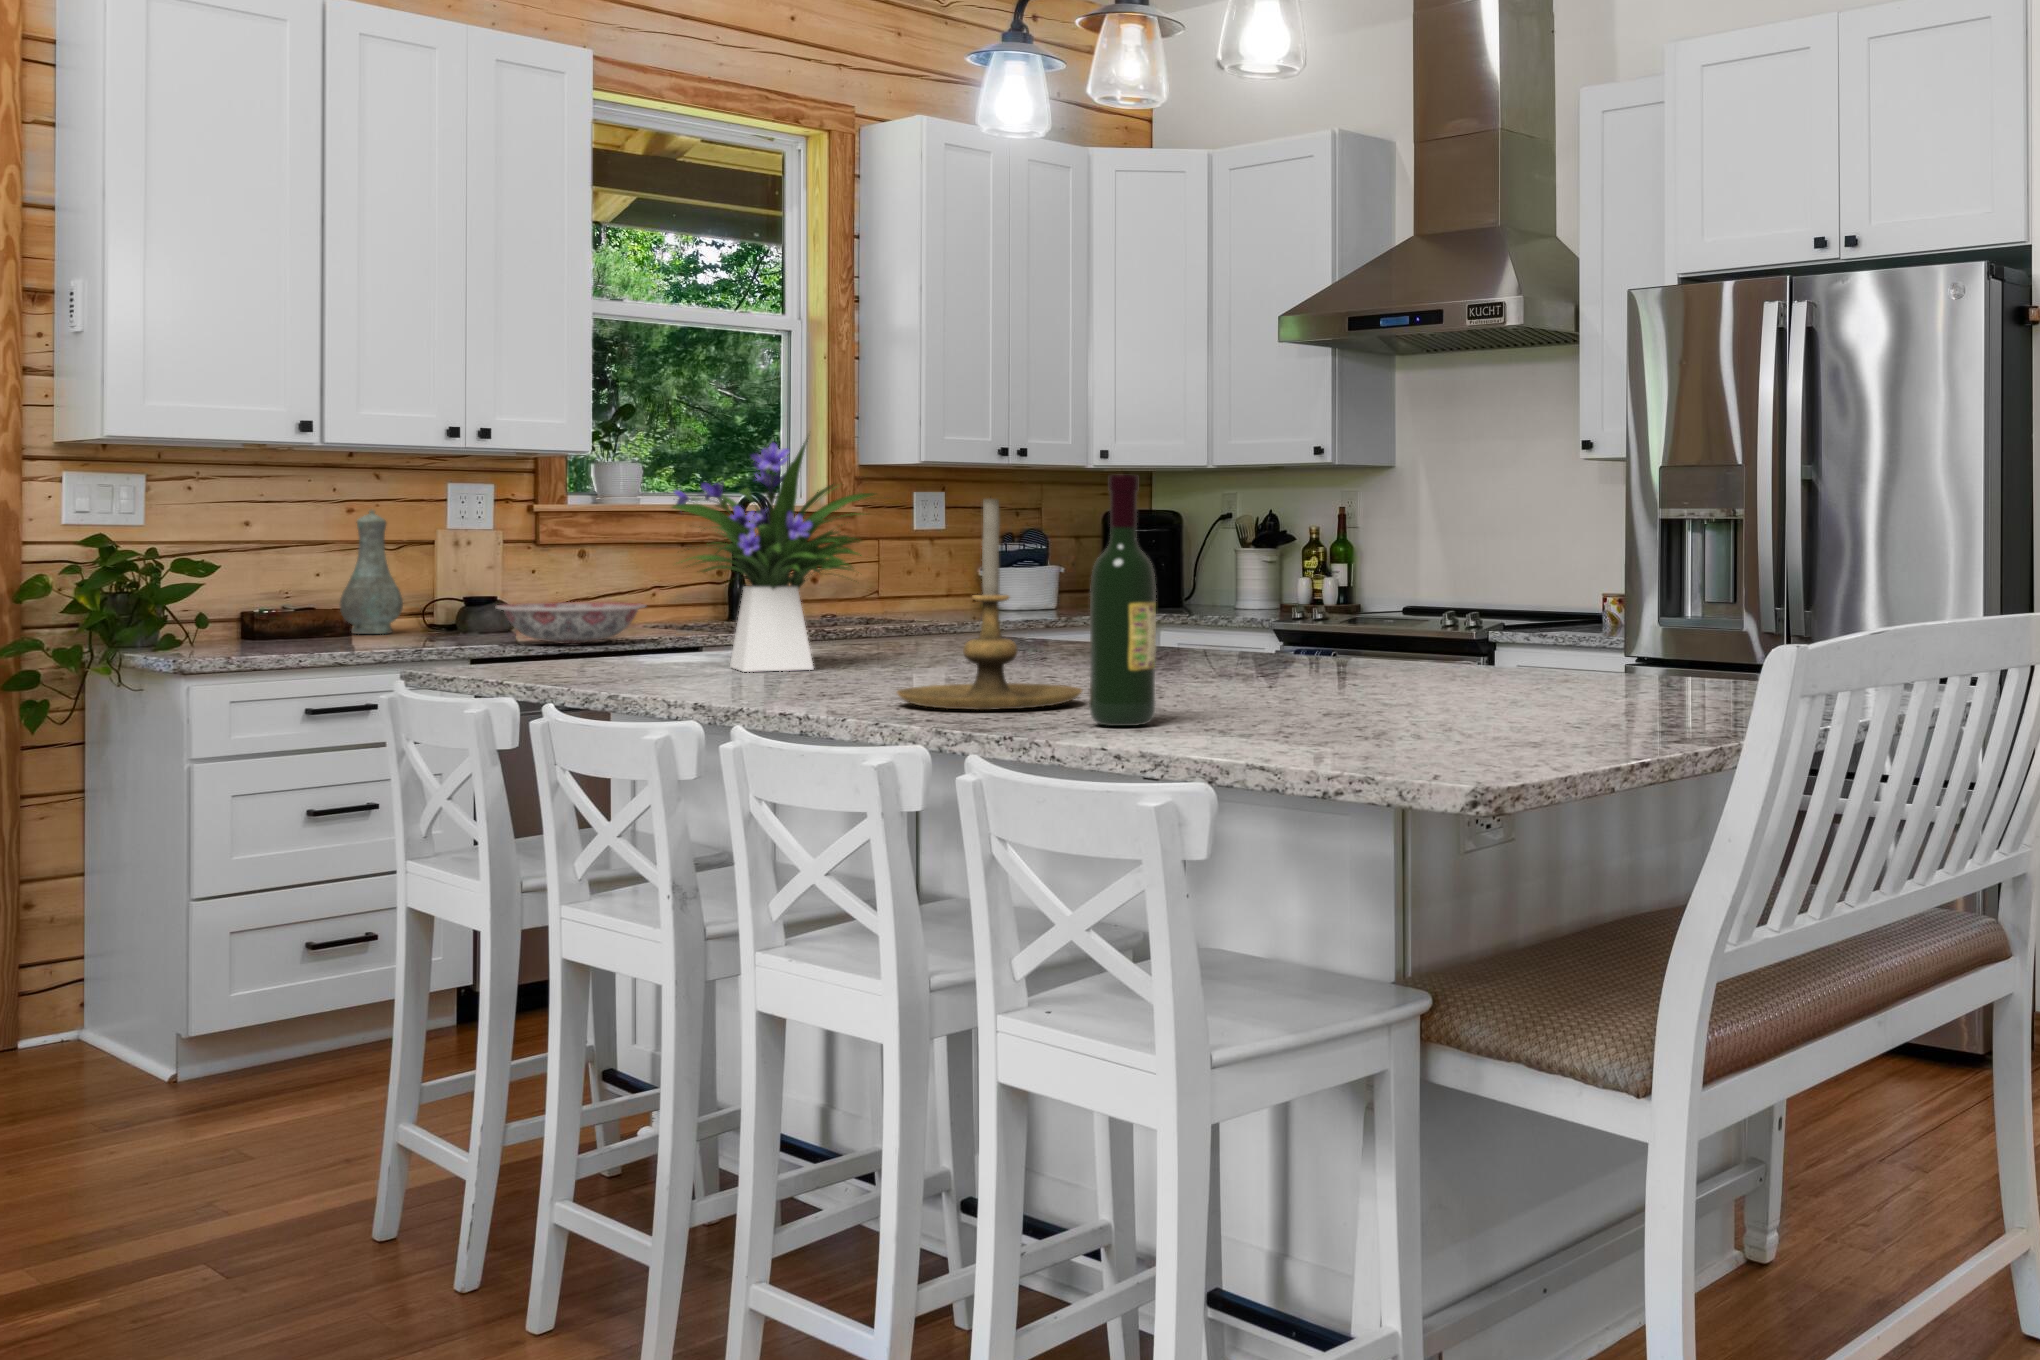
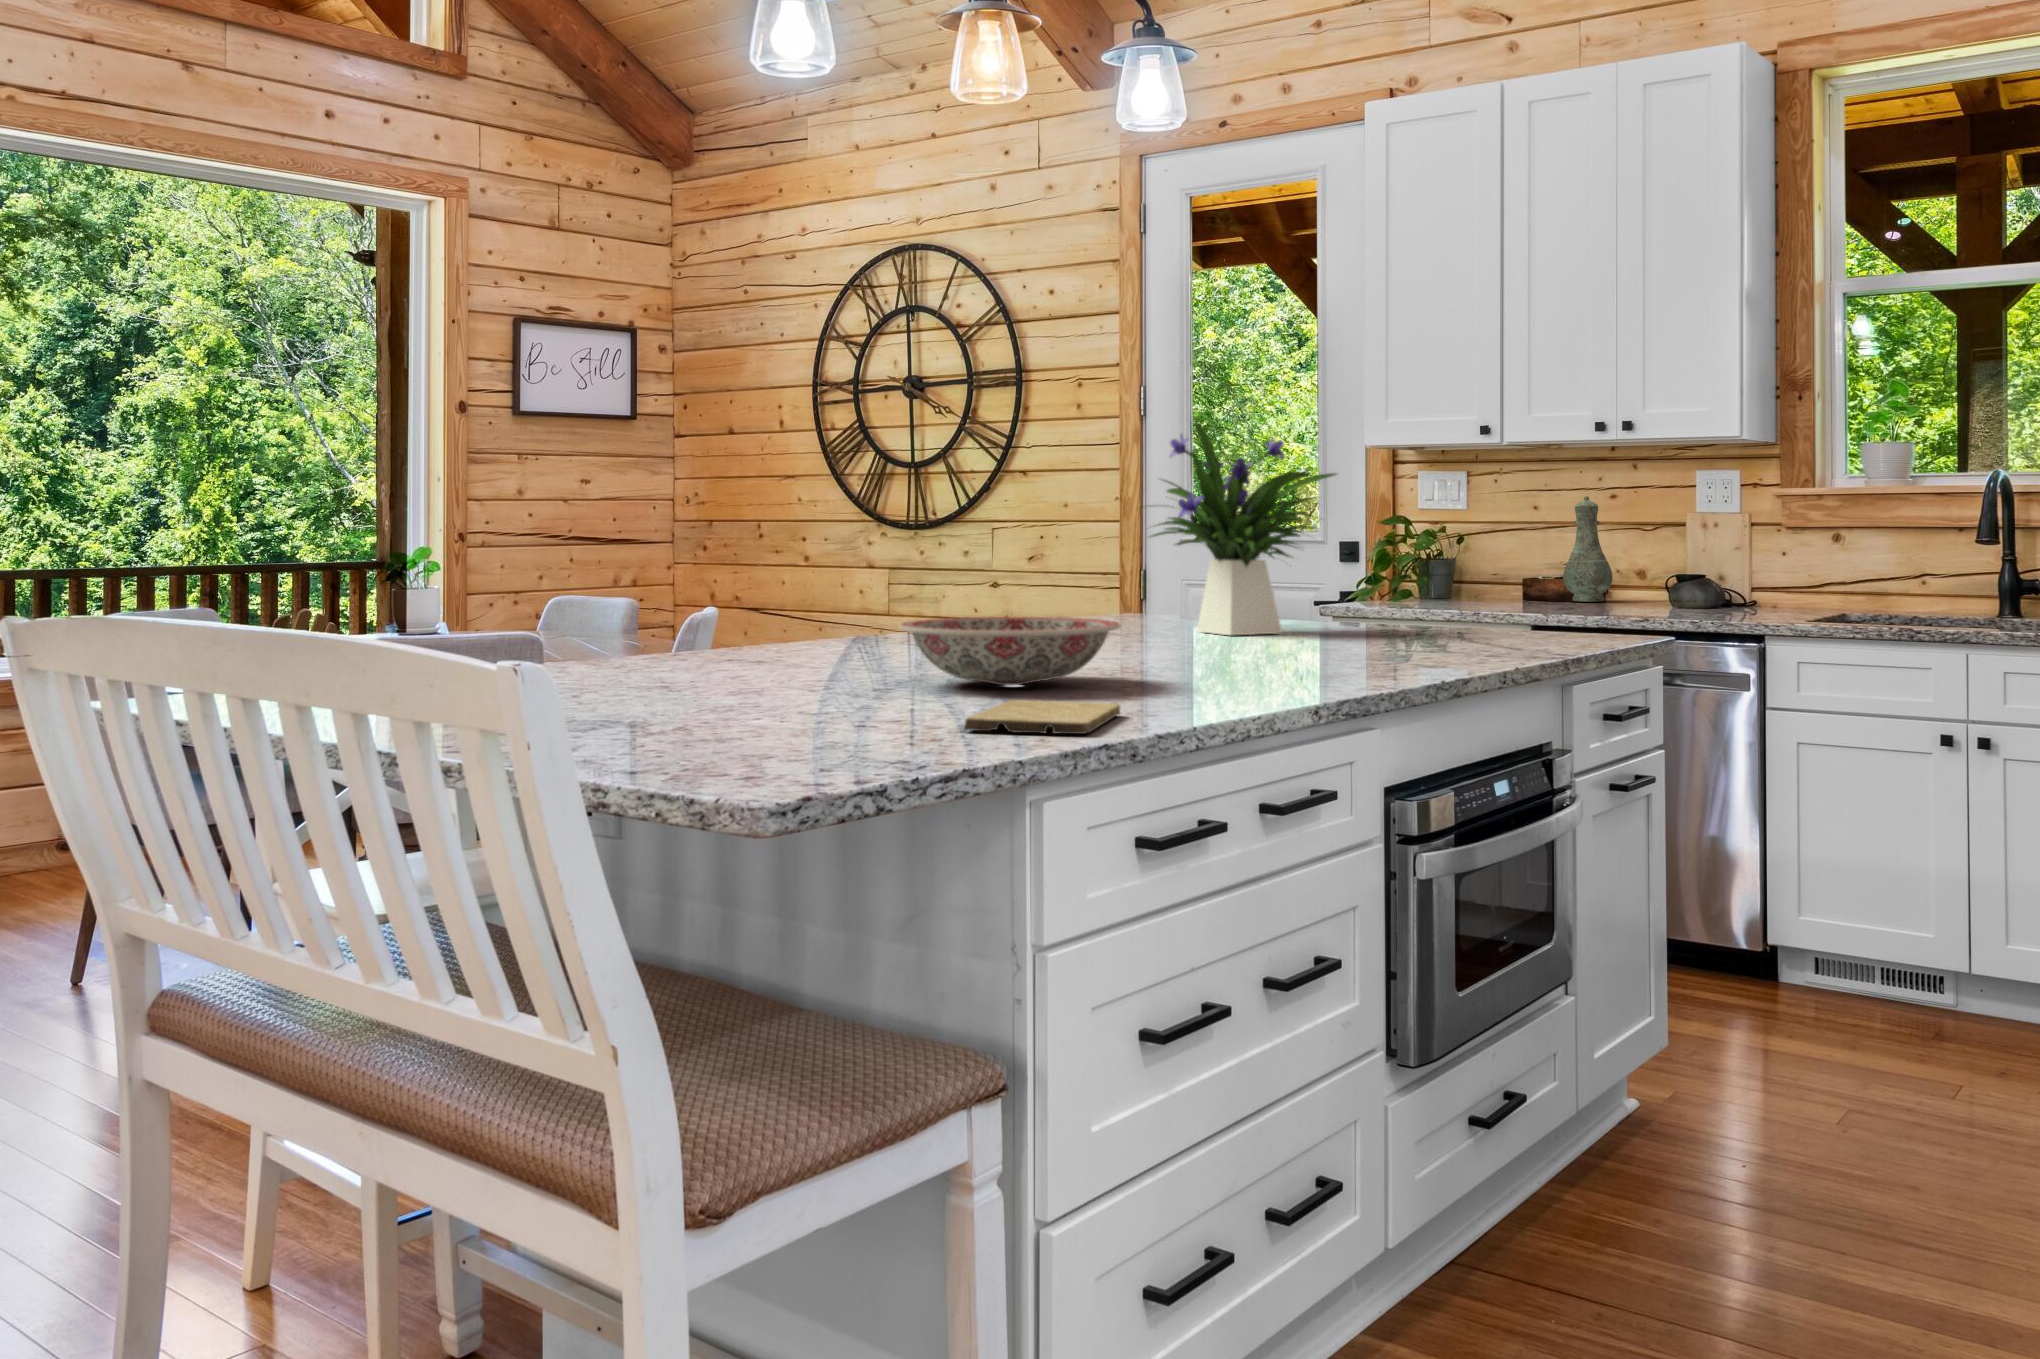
wine bottle: present [1089,475,1156,726] -> none [631,460,687,666]
candle holder: present [897,498,1082,710] -> none [782,478,939,657]
ceramic bowl: present [496,602,646,644] -> present [899,617,1121,685]
cutting board: none [1550,678,1681,695] -> present [964,700,1120,734]

